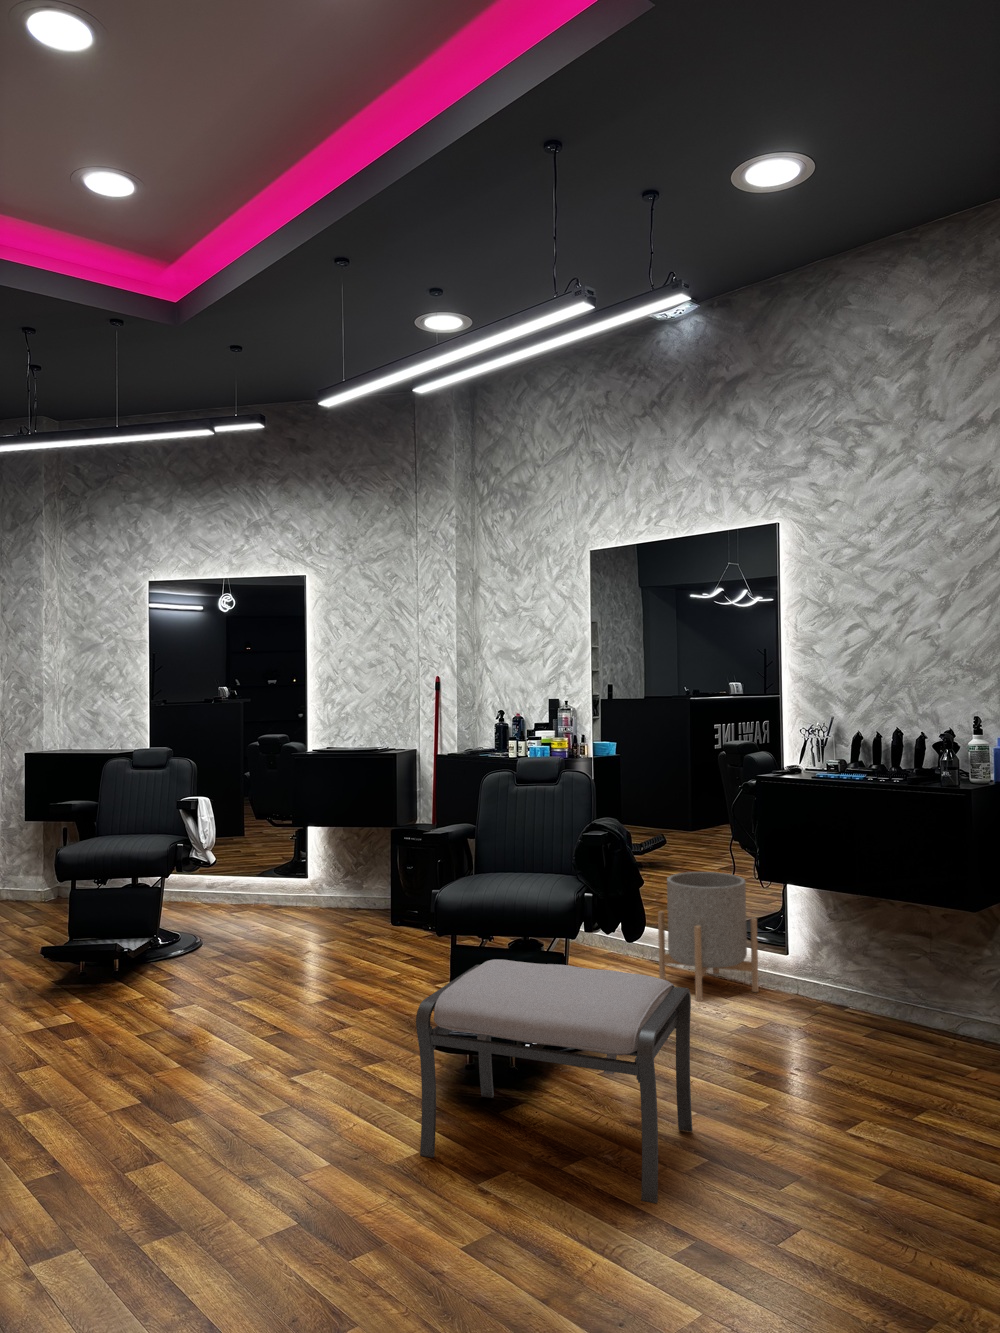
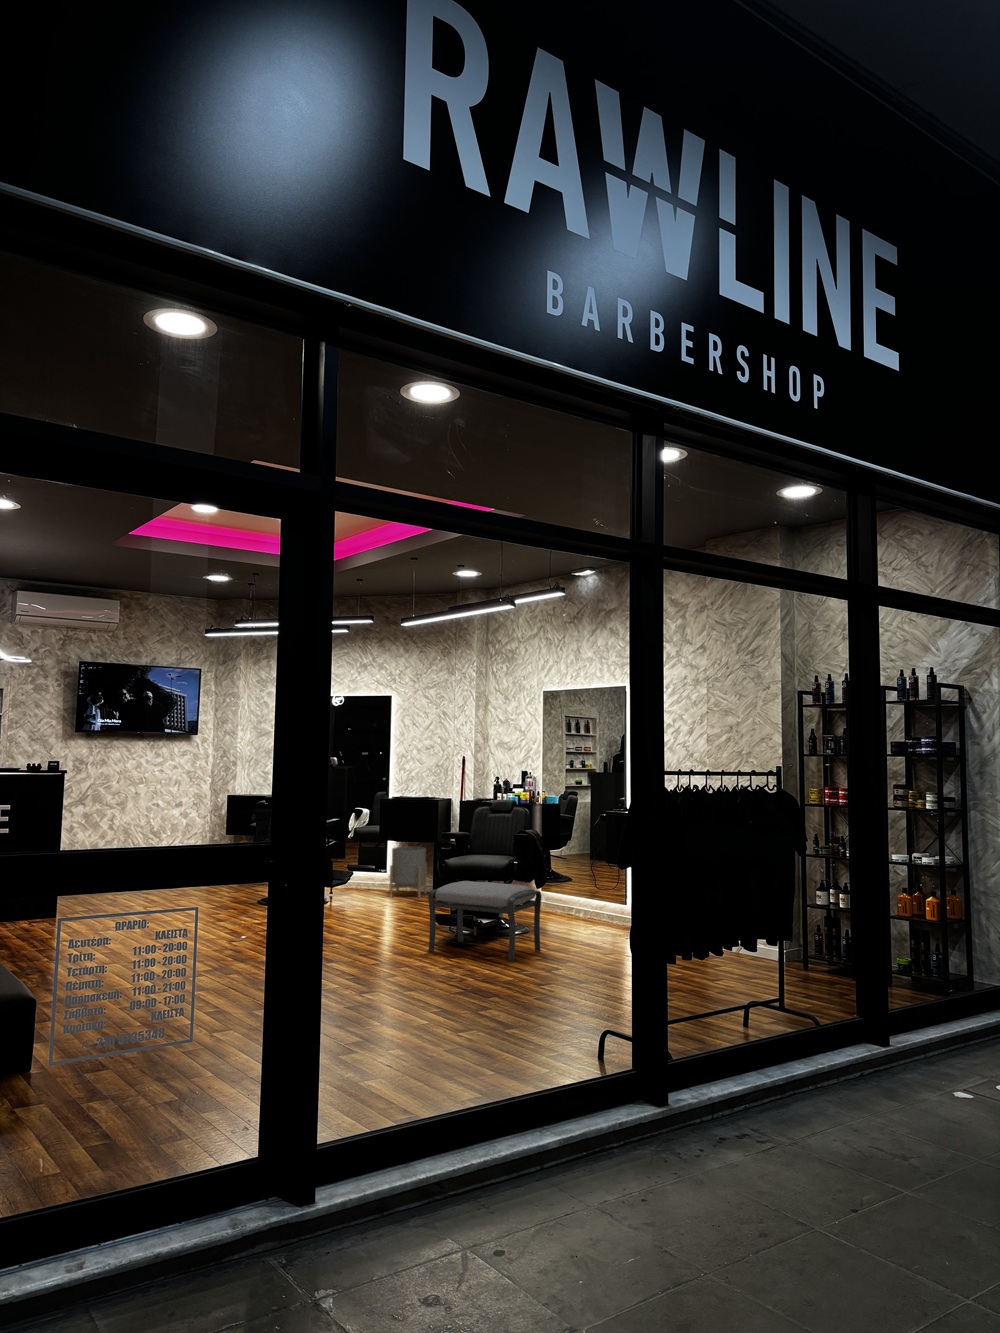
planter: present [658,872,758,1002] -> present [390,847,427,898]

